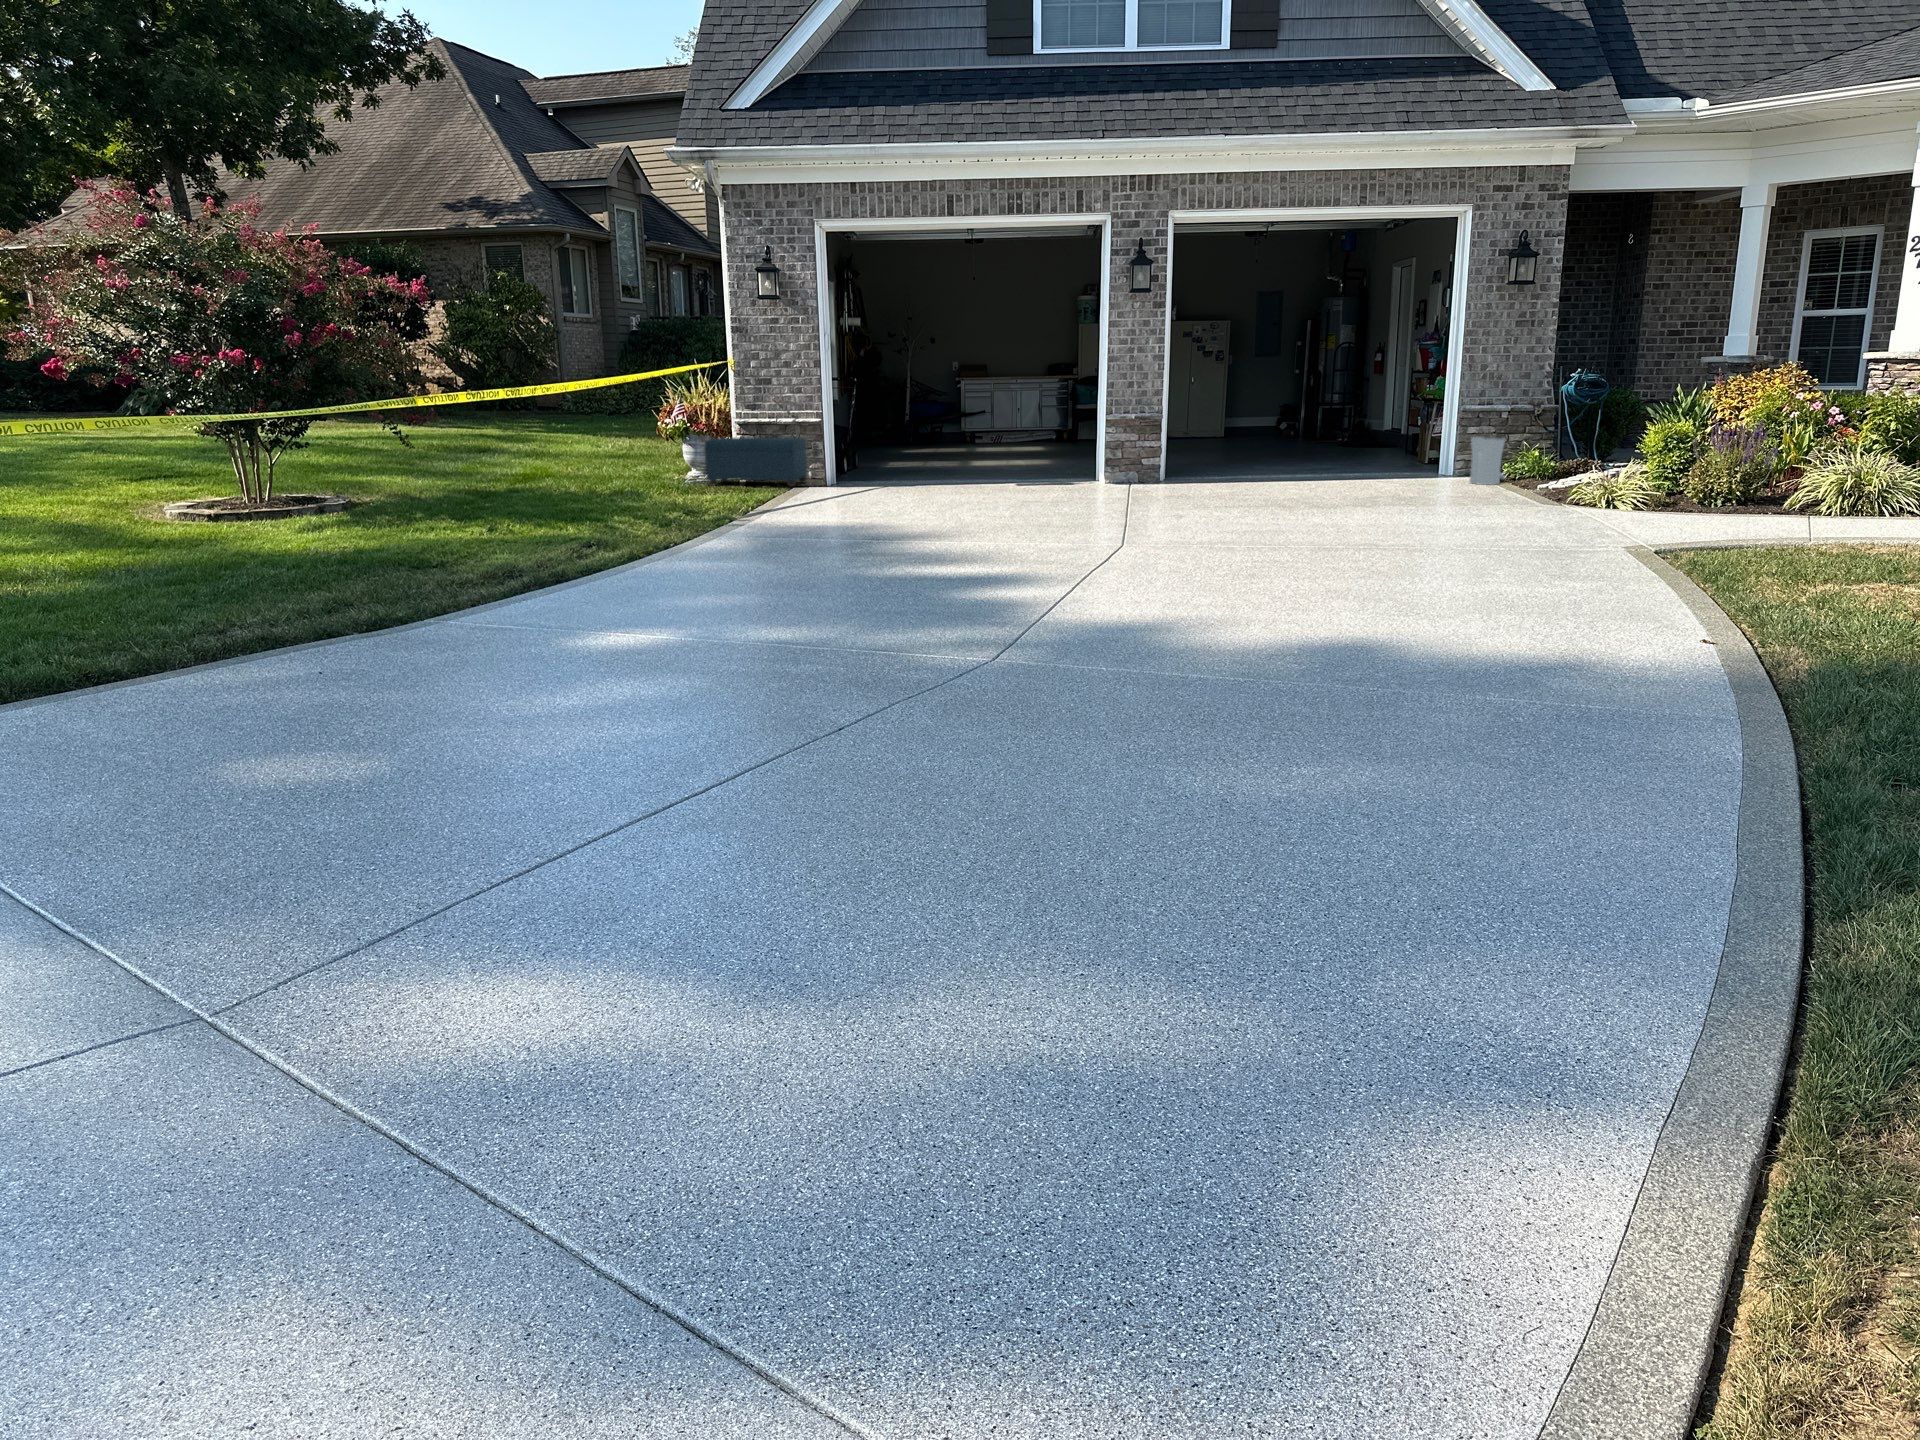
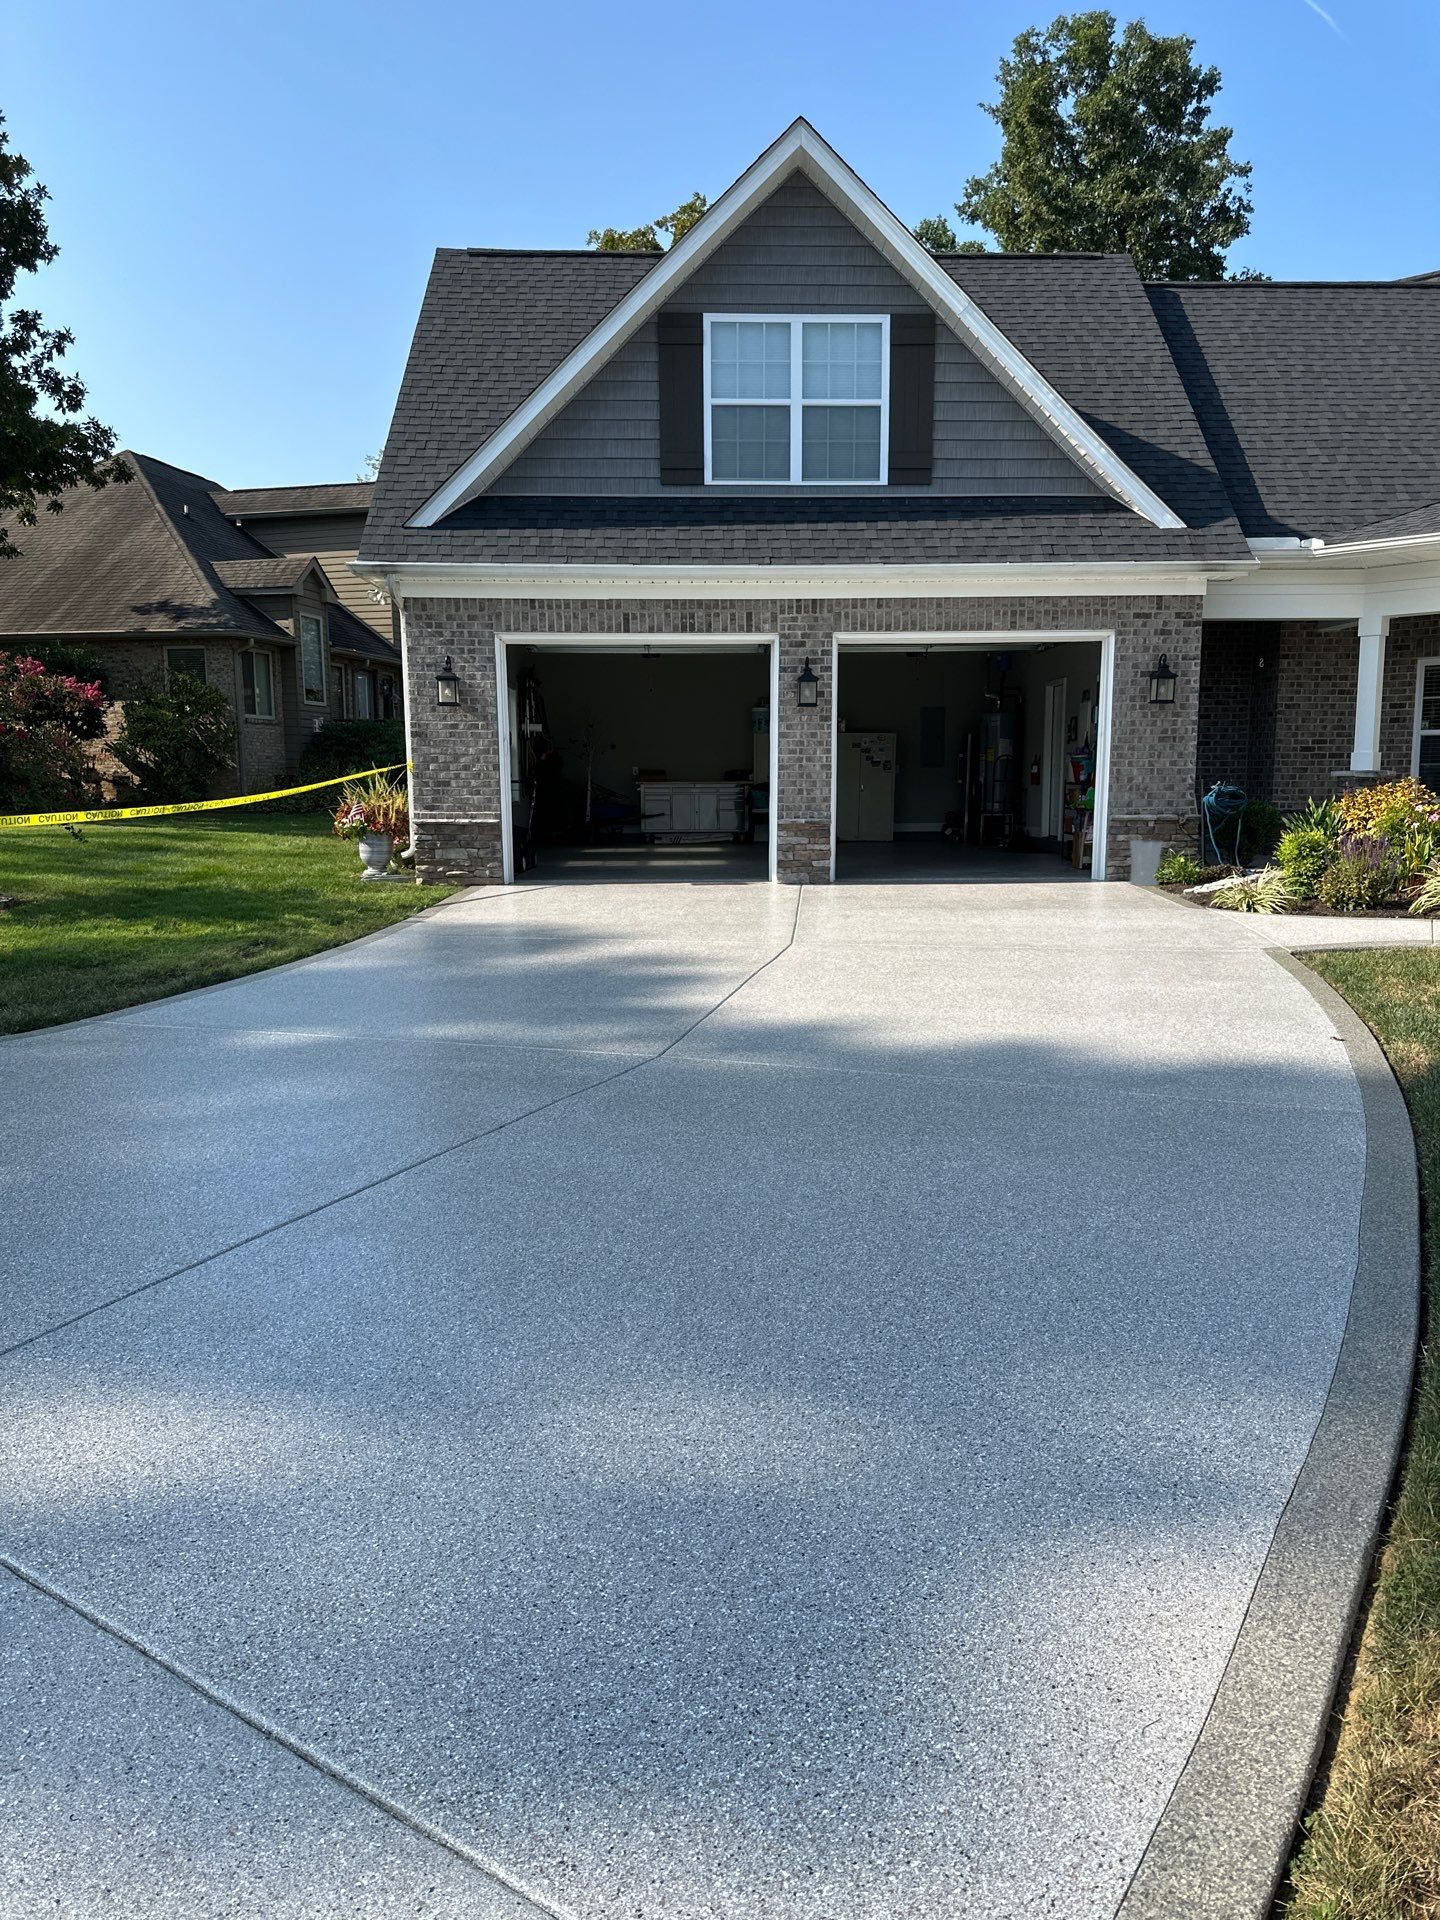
bench: present [704,438,807,487] -> none [378,841,482,889]

